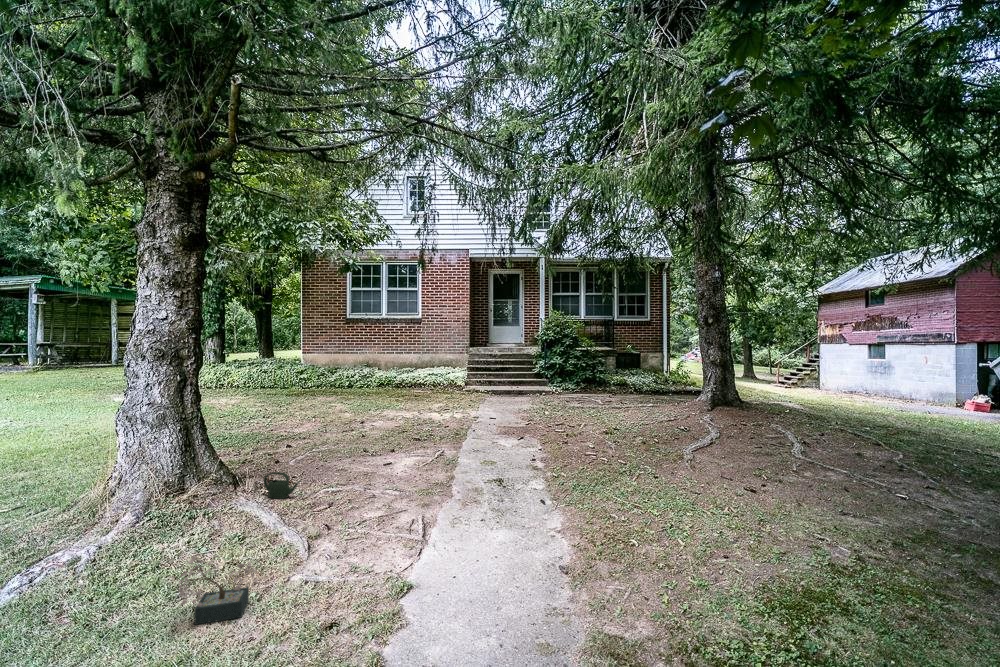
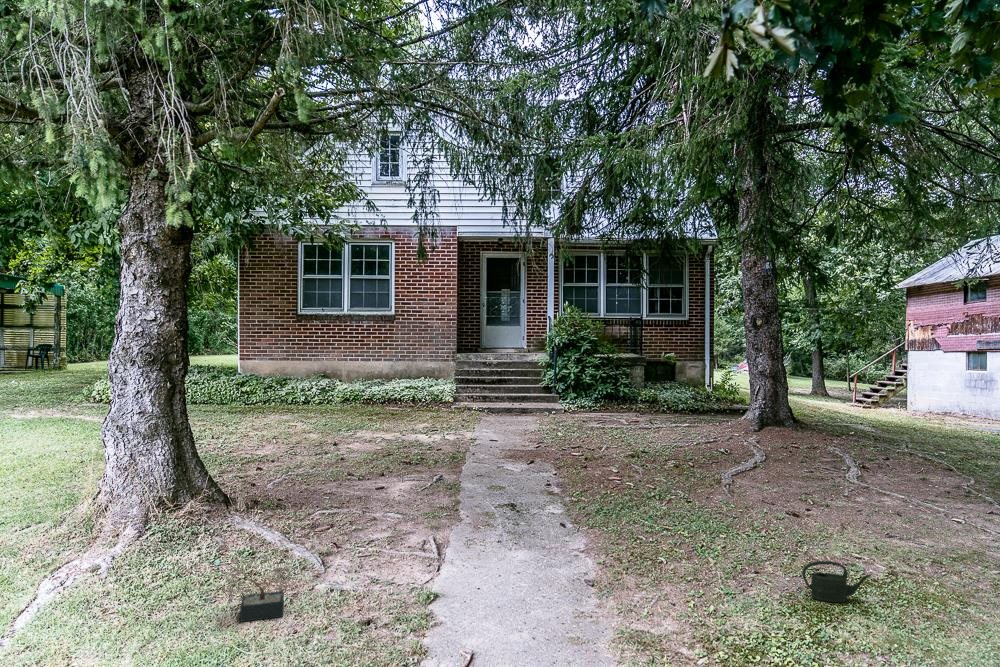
watering can: present [263,472,301,499] -> present [802,561,871,602]

